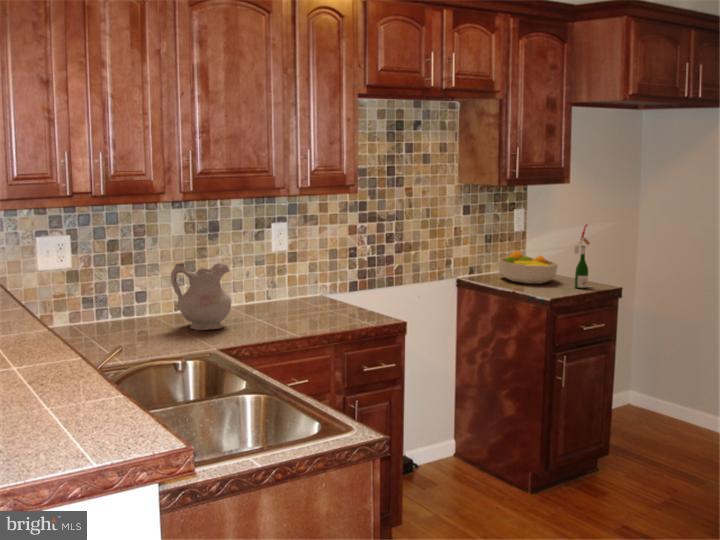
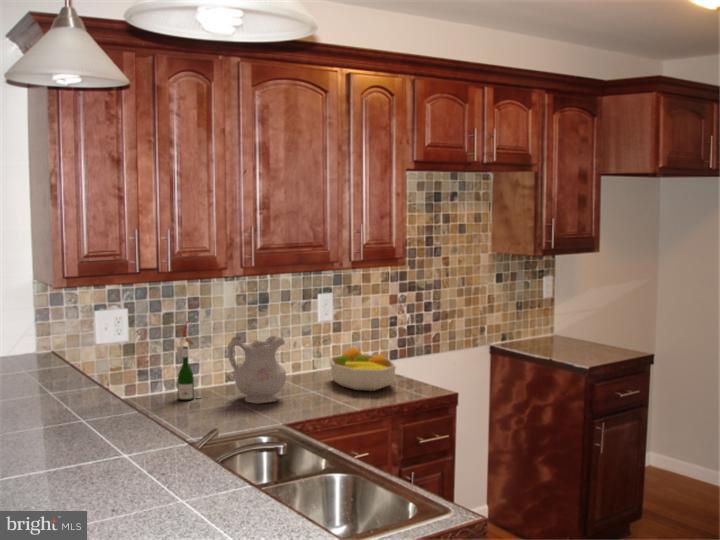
wine bottle: present [574,224,592,289] -> present [177,321,201,400]
fruit bowl: present [498,251,558,284] -> present [330,347,396,391]

